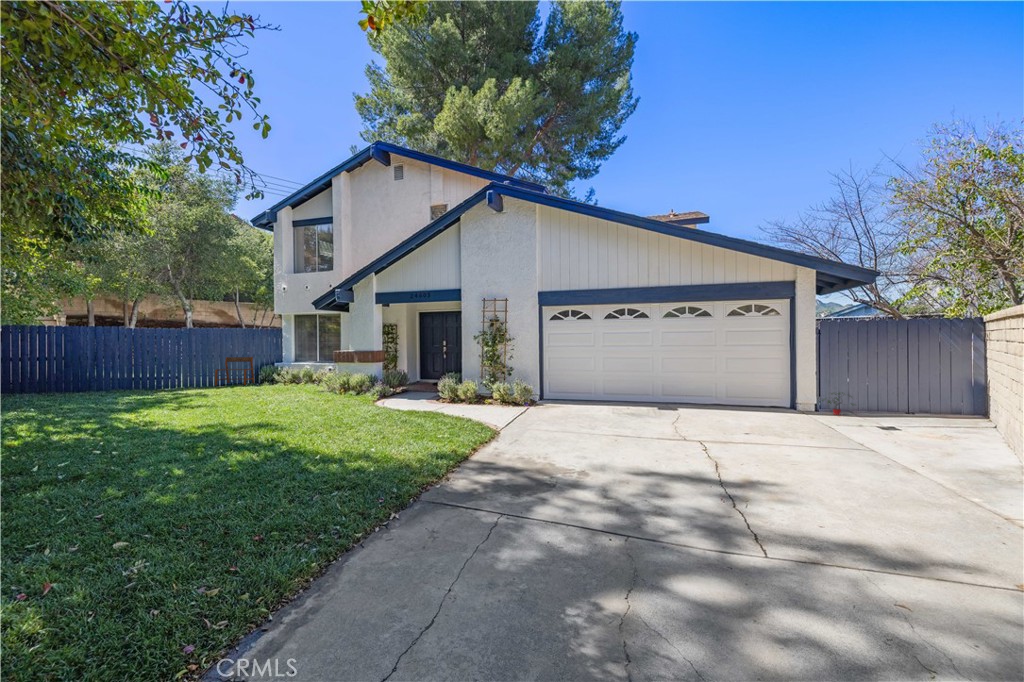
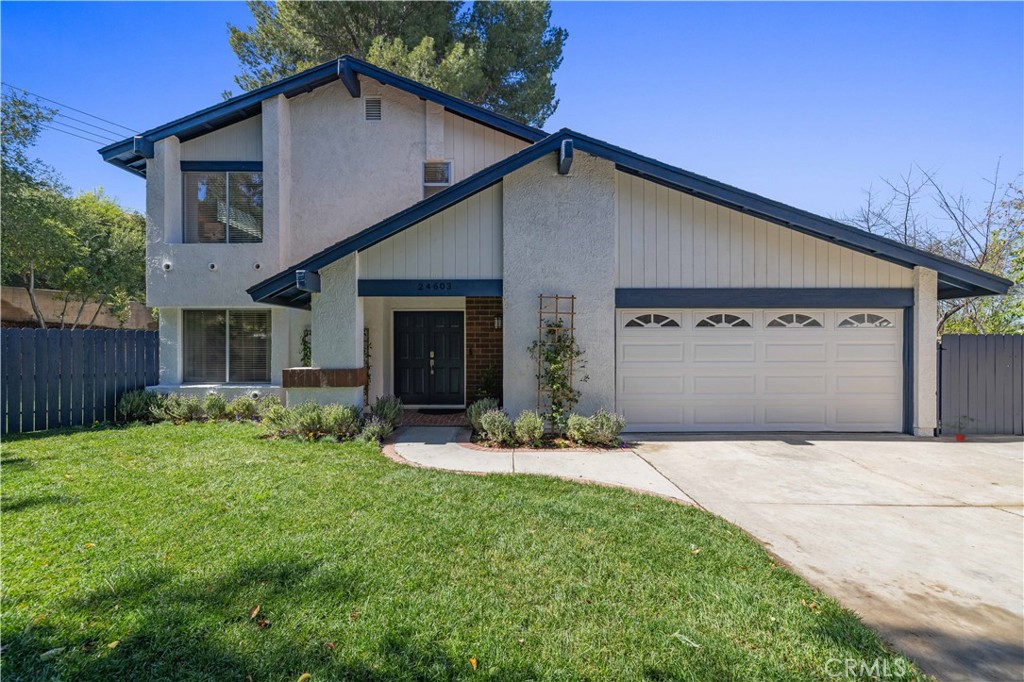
bench: present [215,357,255,385] -> none [31,378,110,429]

